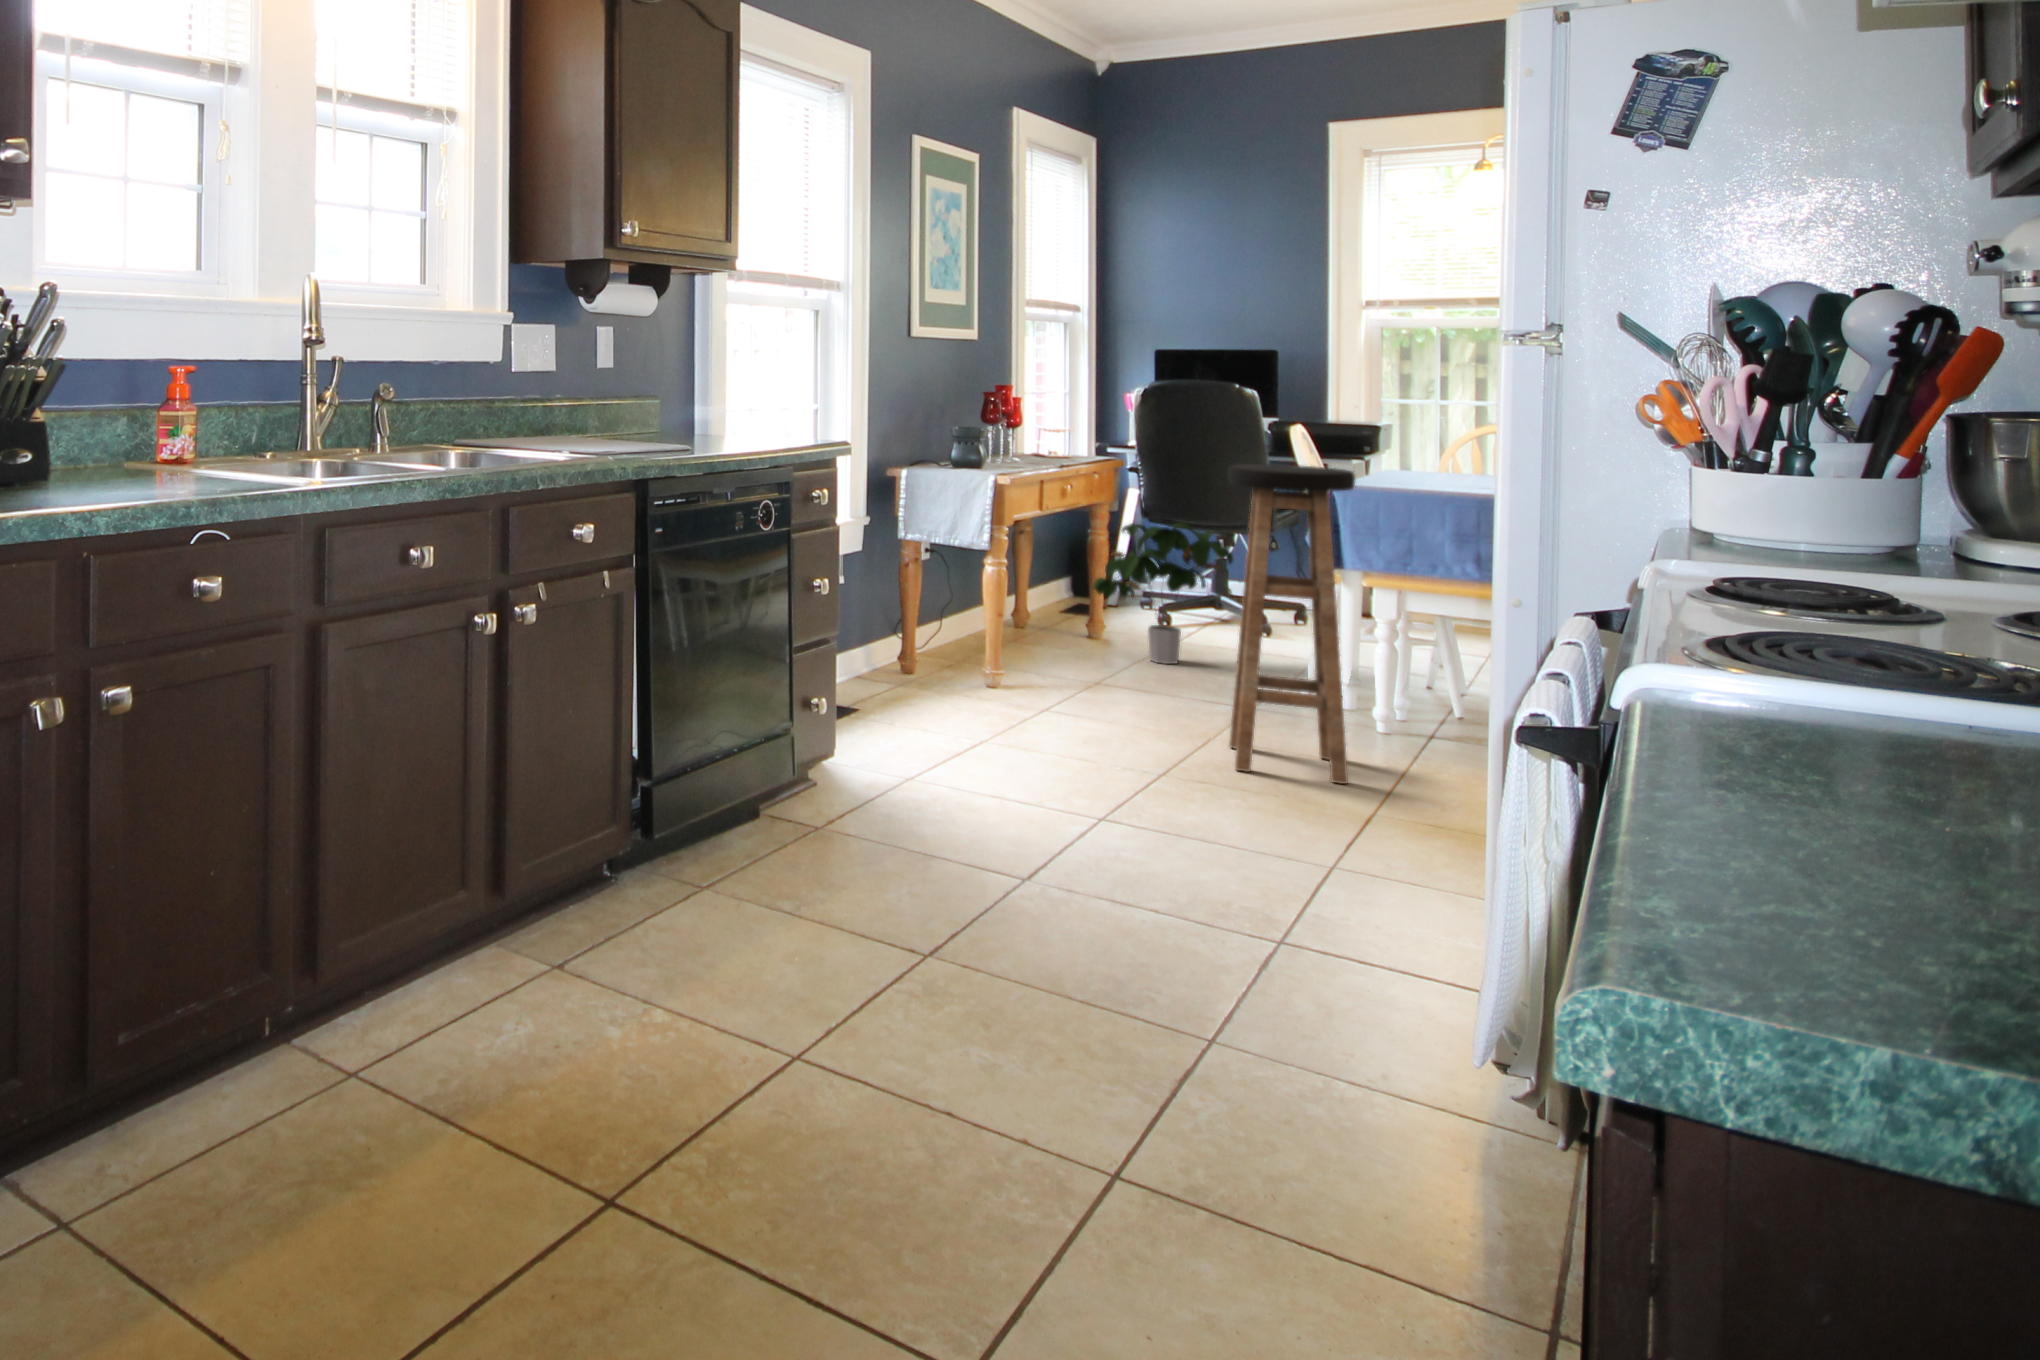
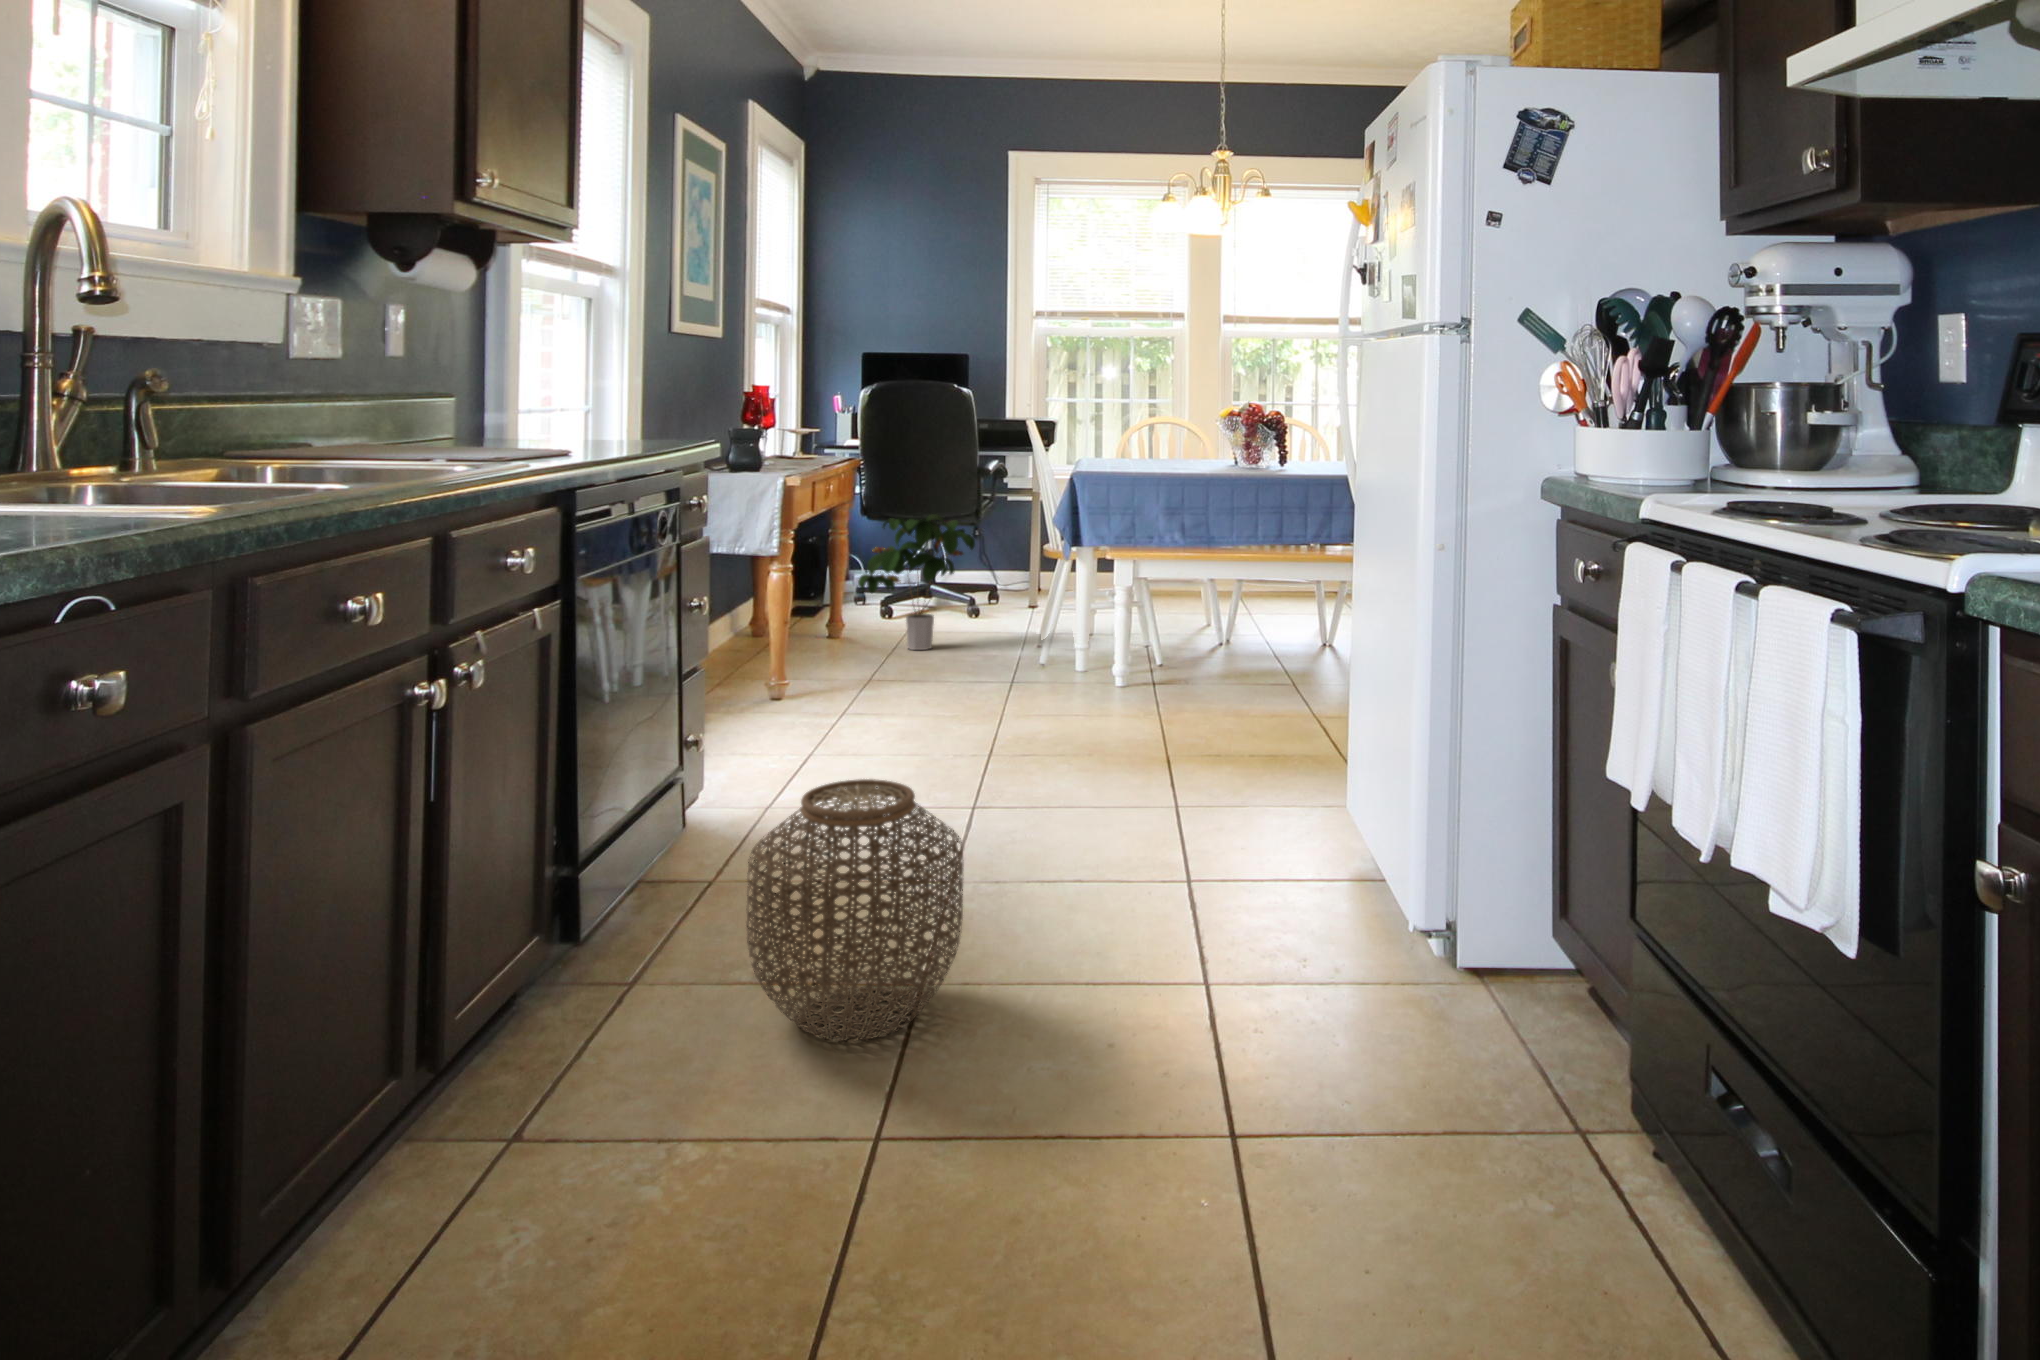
bar stool: present [1228,464,1355,784] -> none [1028,450,1134,730]
woven basket: none [716,758,909,992] -> present [746,779,963,1040]

